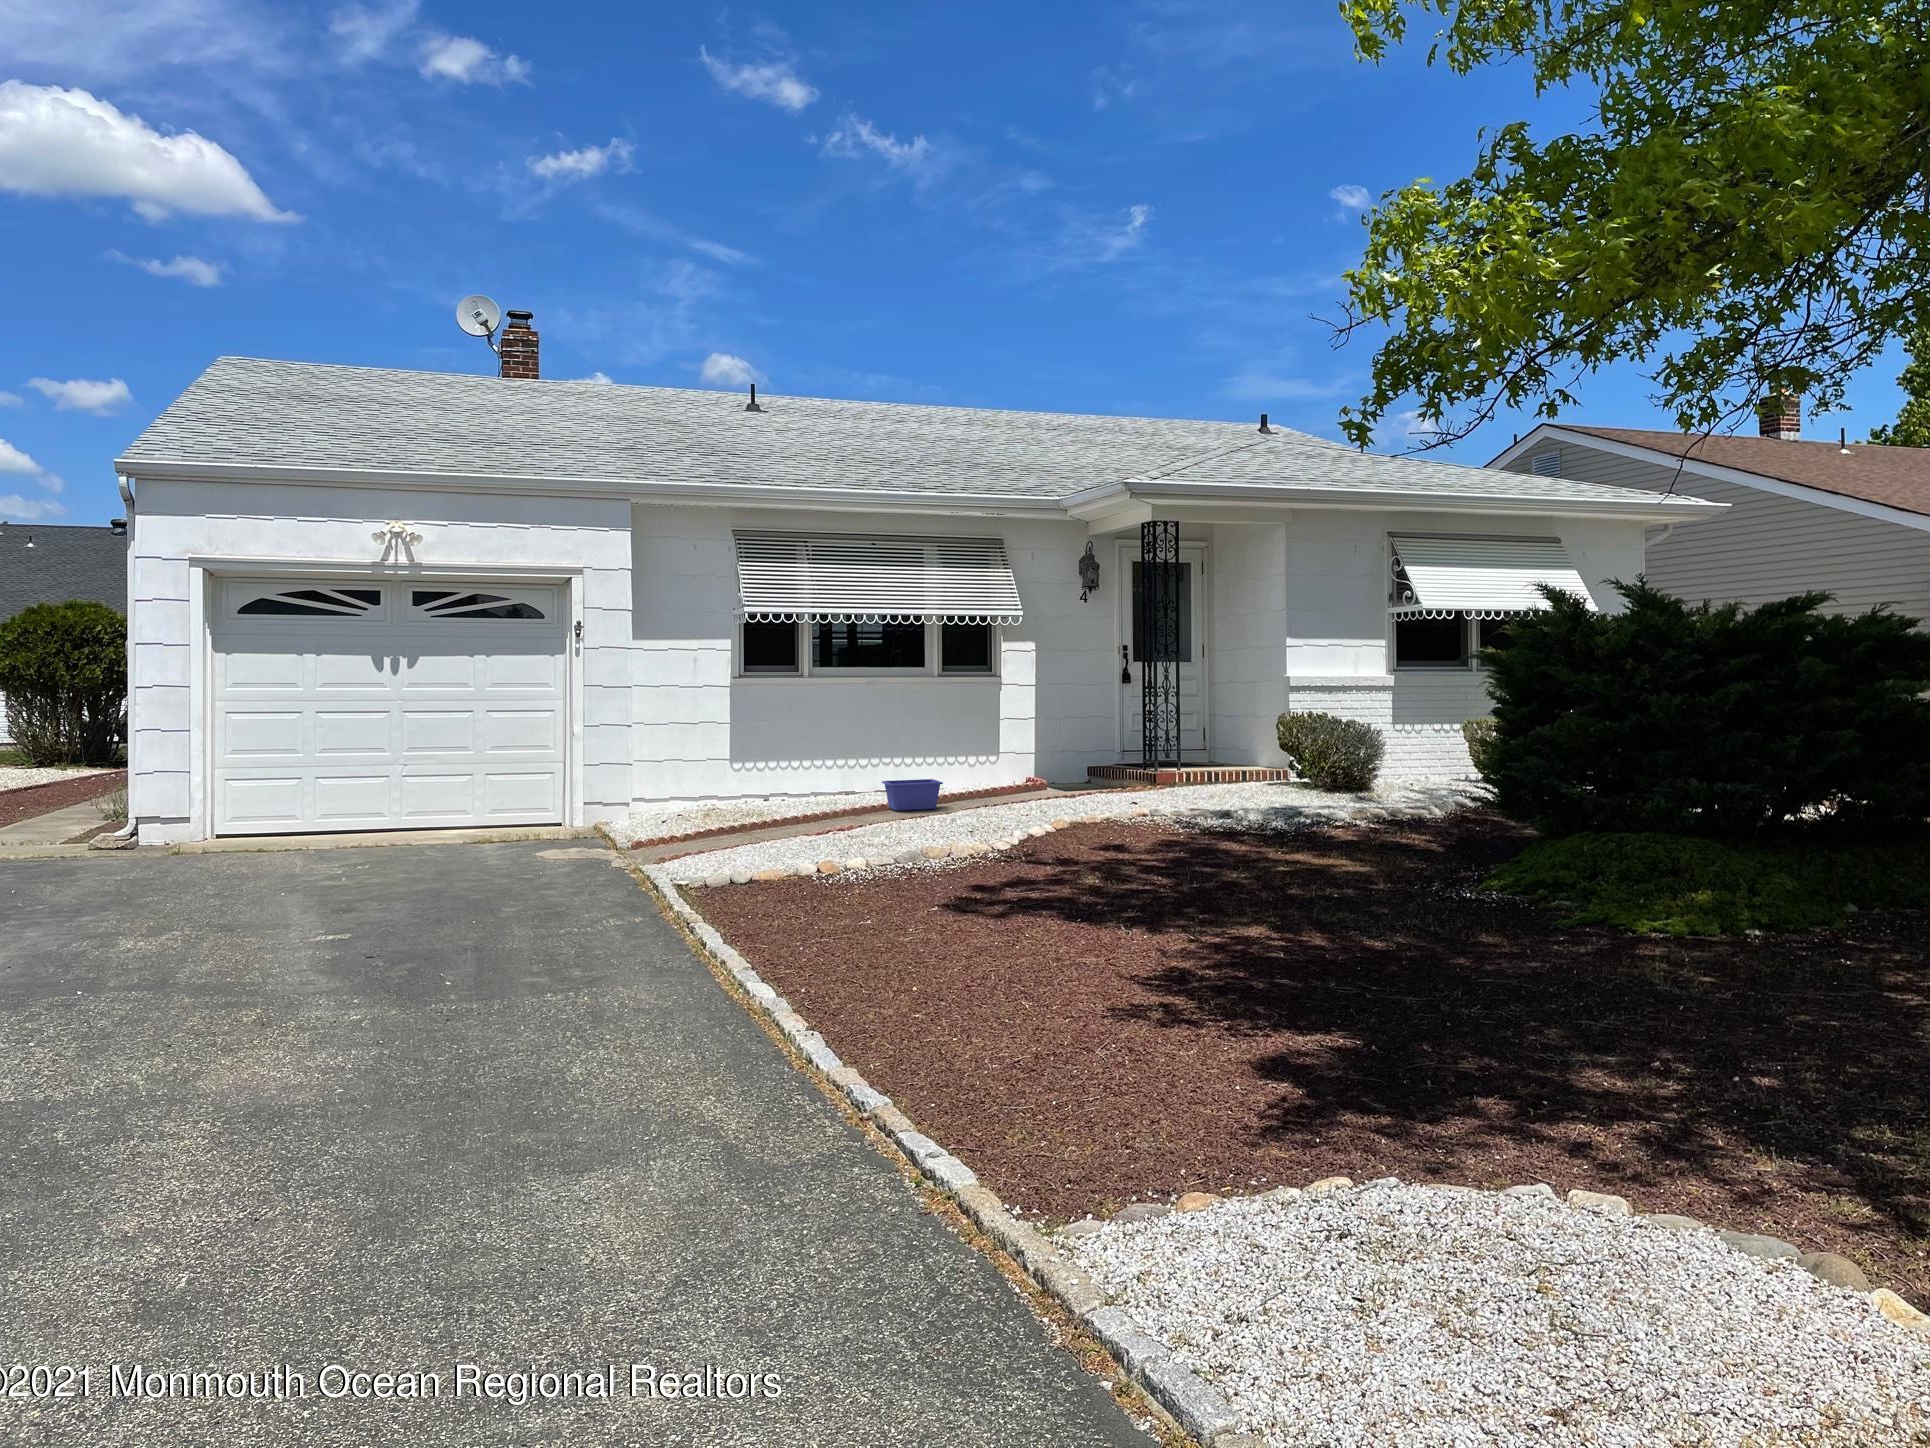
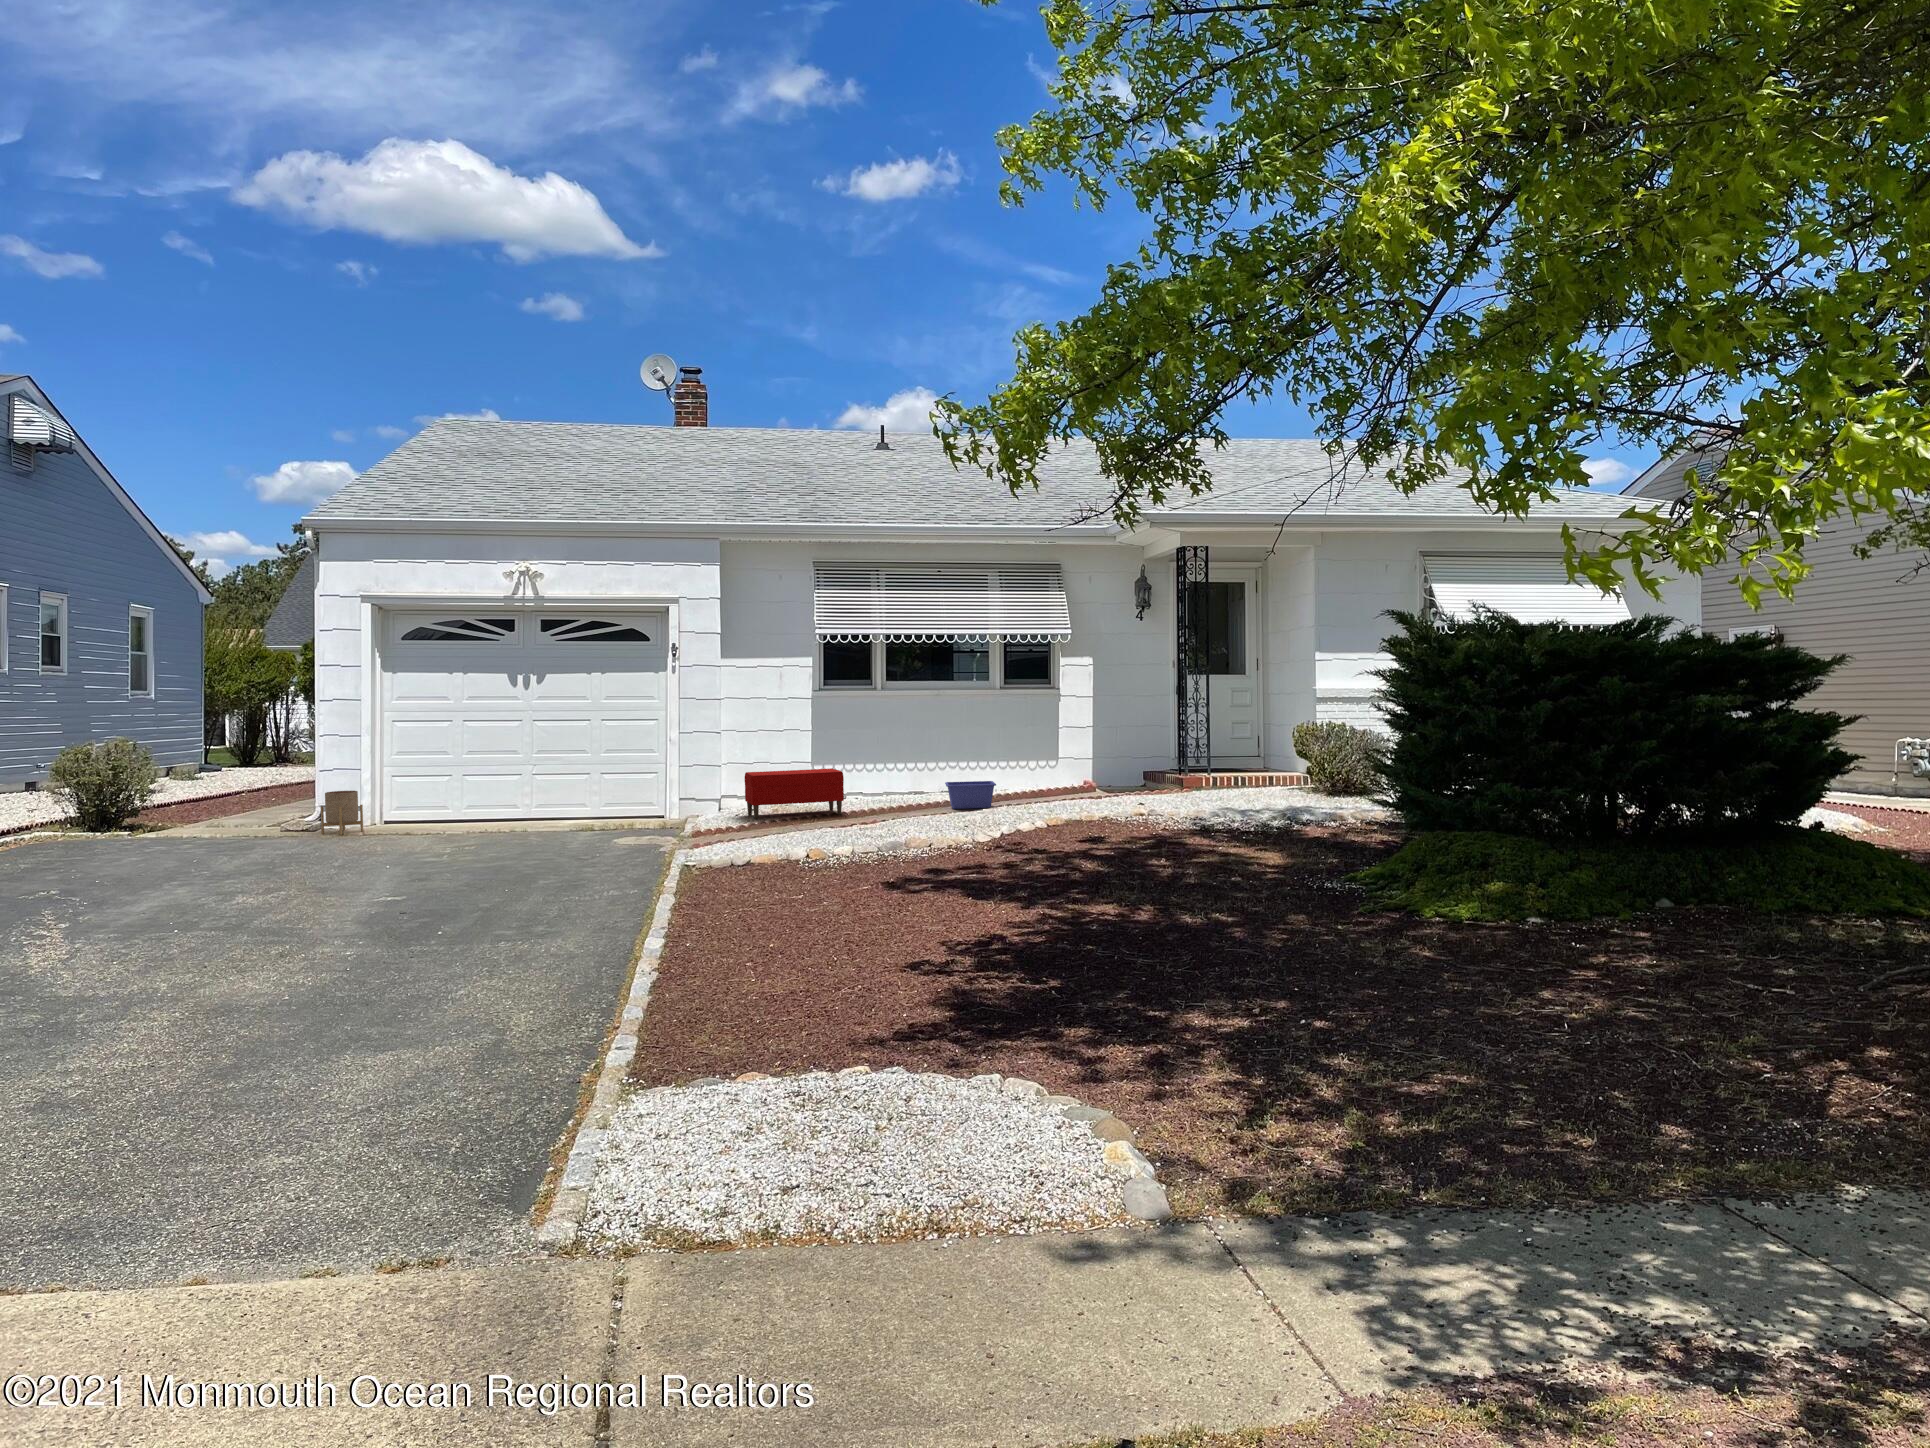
bench: none [660,767,777,826] -> present [745,769,844,819]
planter: none [136,800,191,856] -> present [321,791,363,835]

